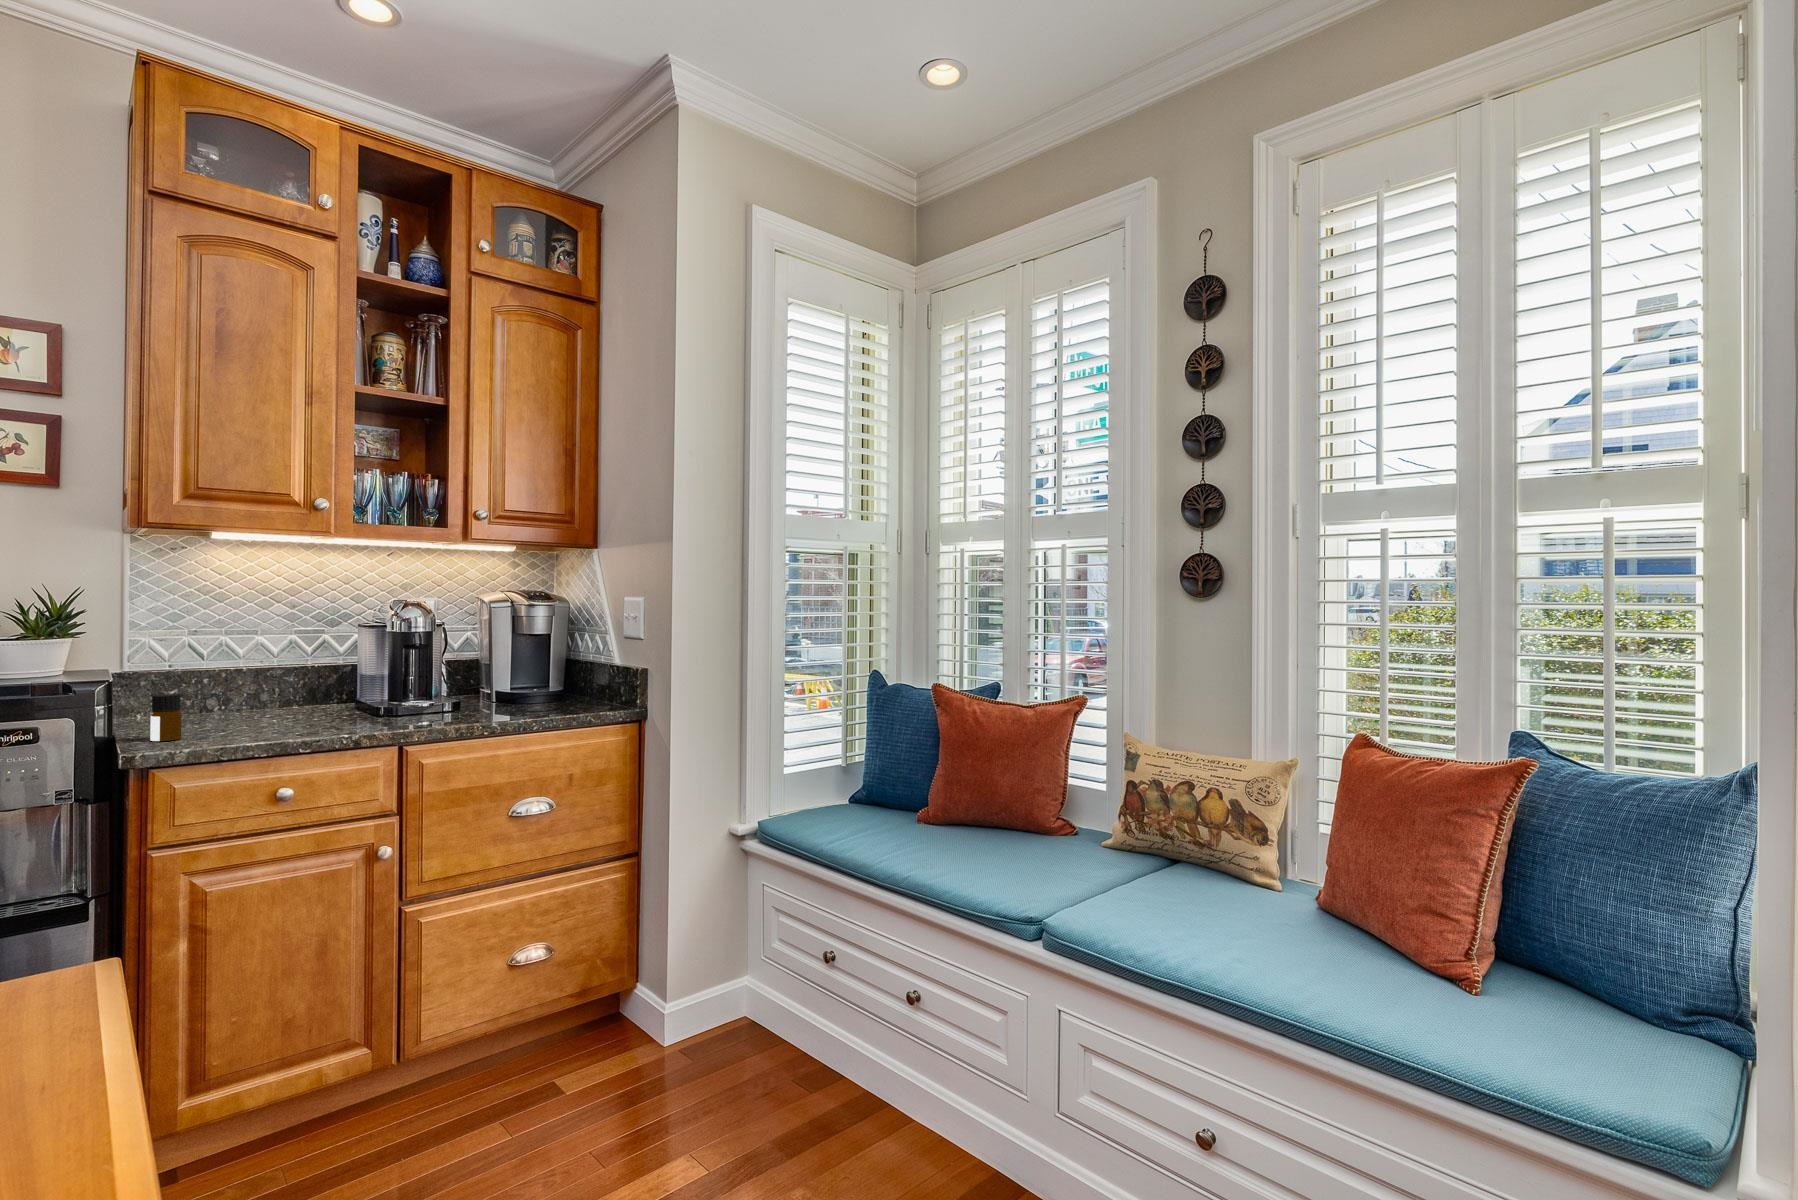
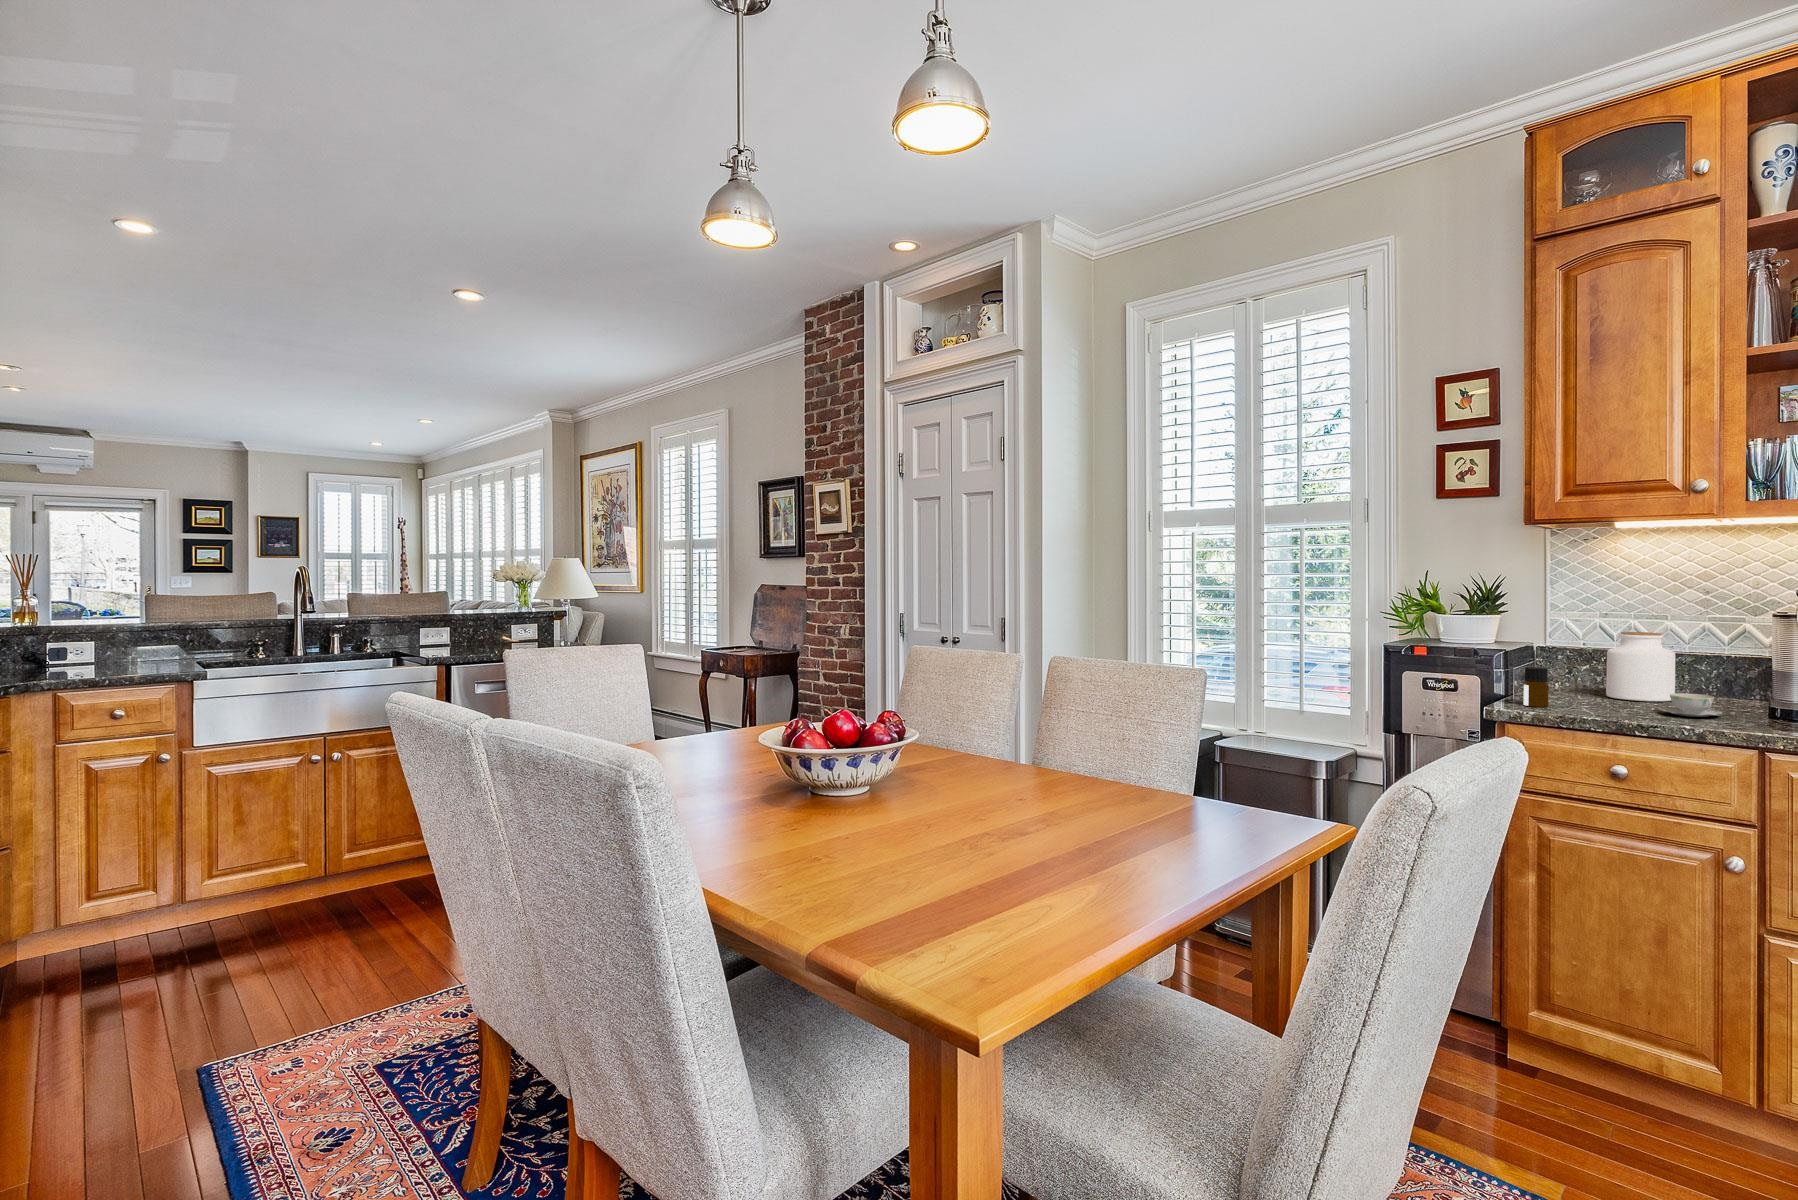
jar: none [214,648,283,720] -> present [1606,632,1675,701]
teacup: none [298,704,353,727] -> present [1661,693,1723,717]

